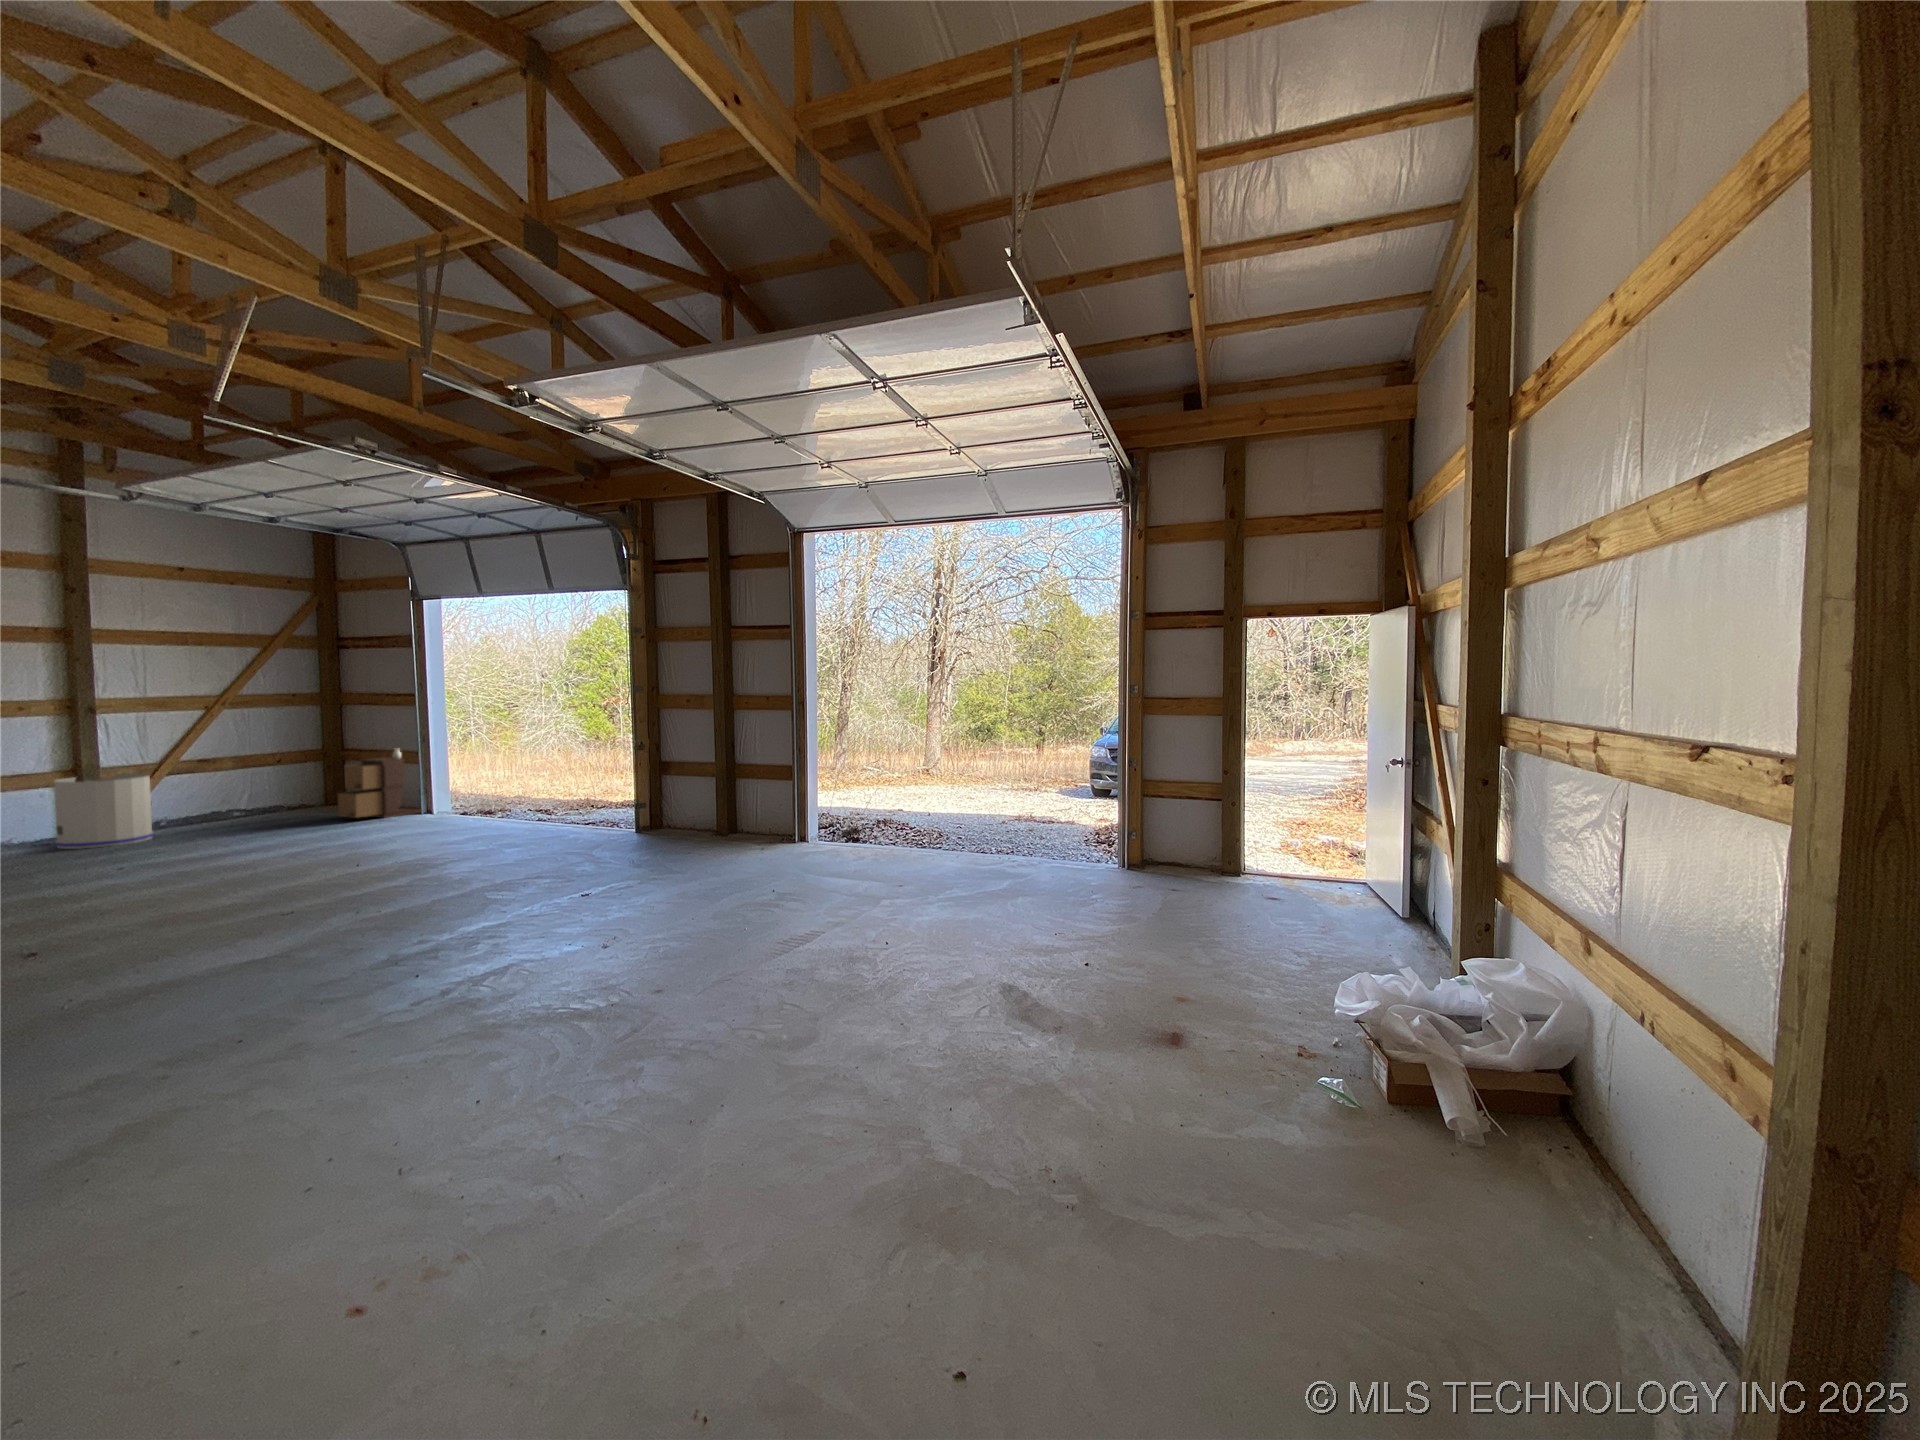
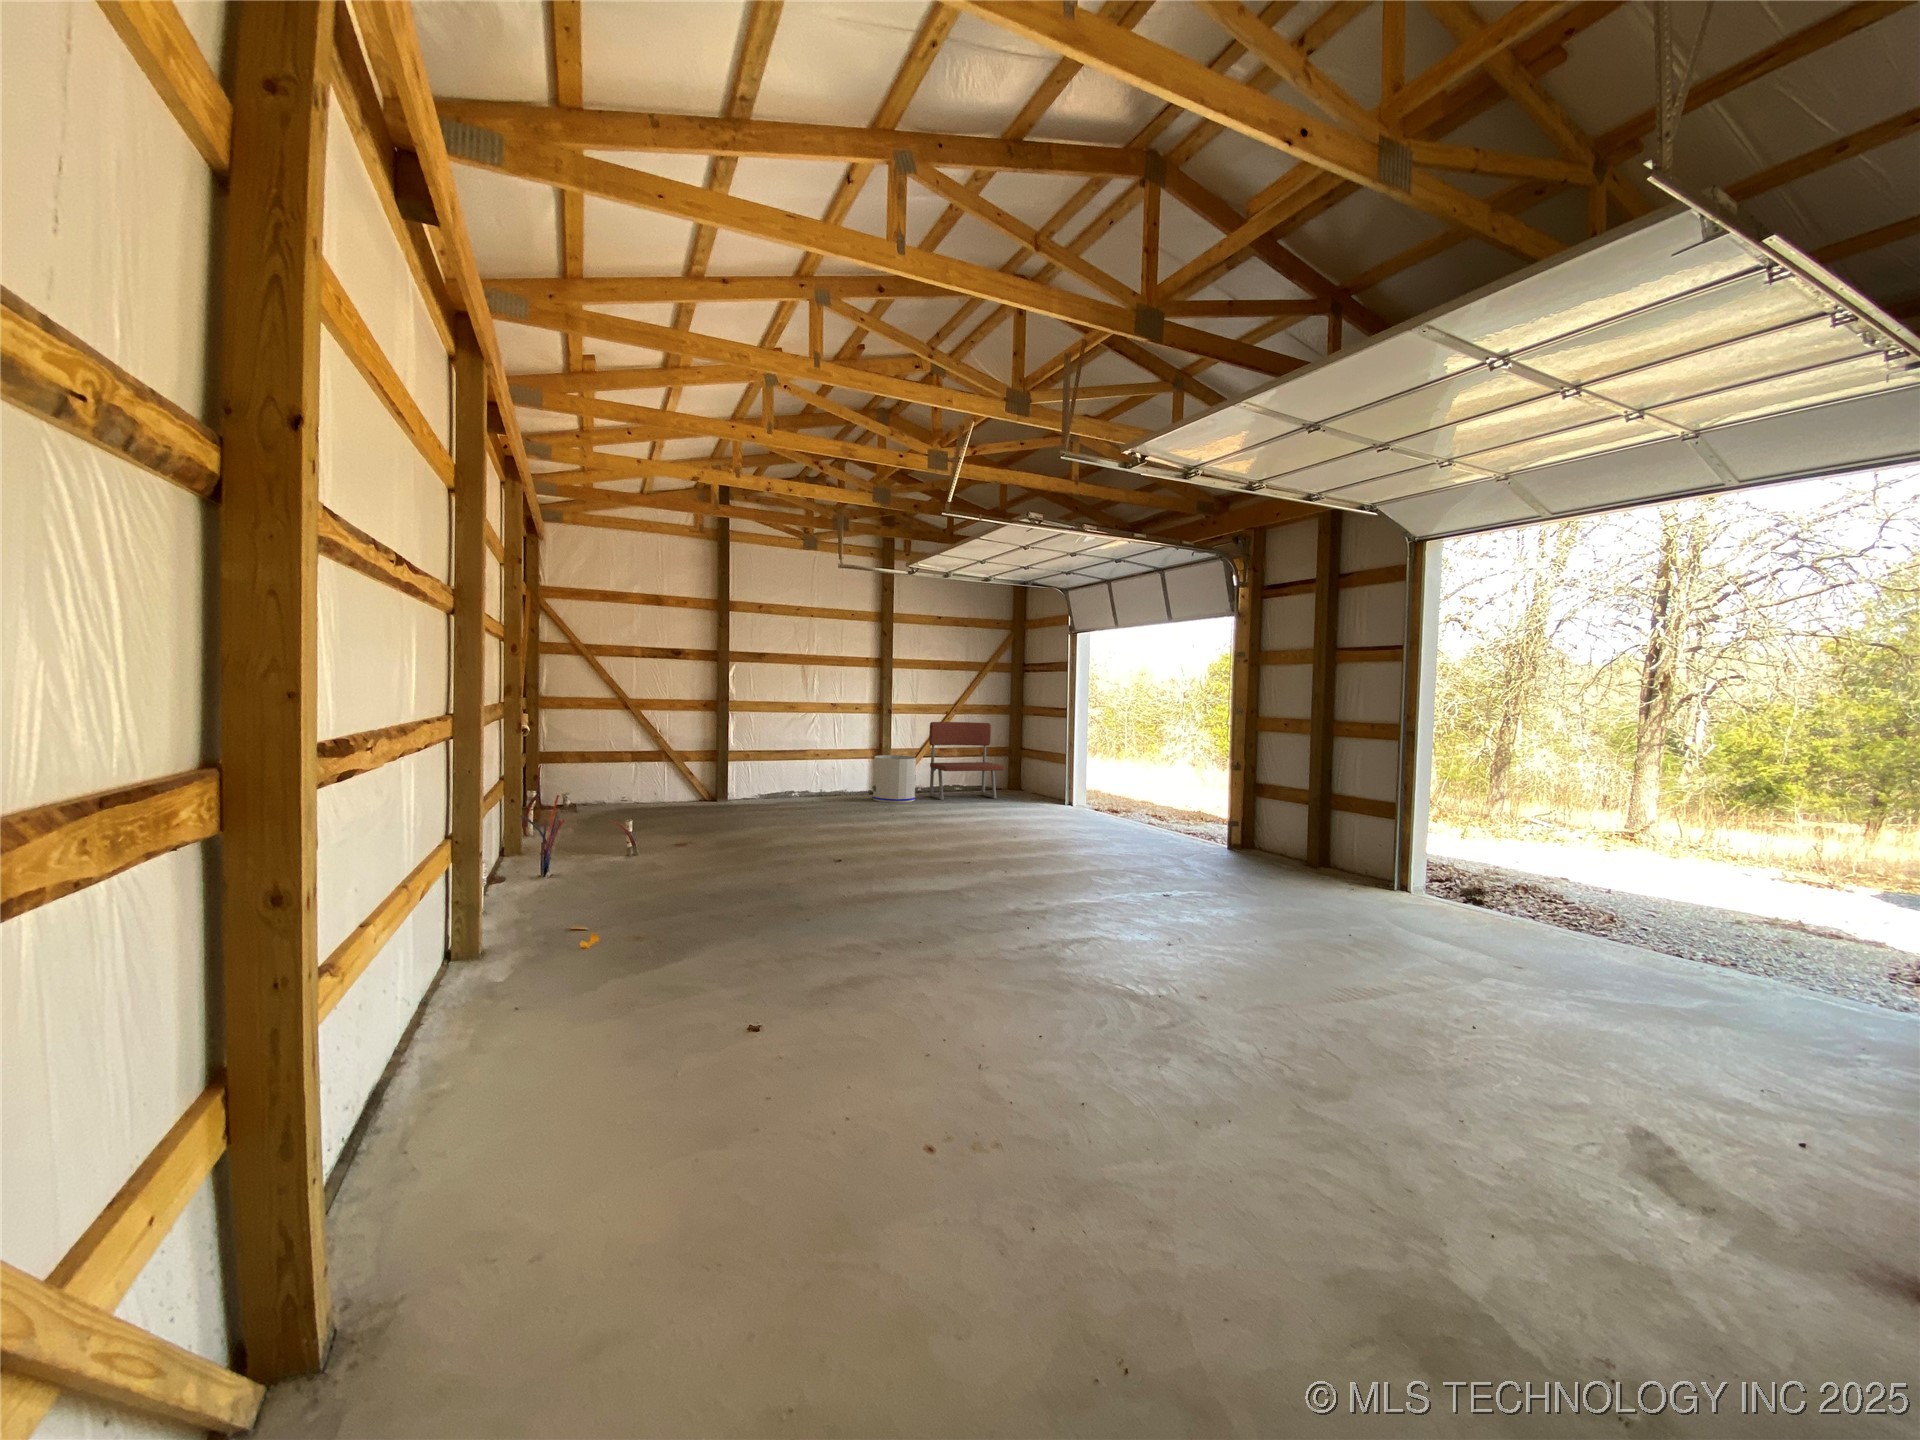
bench: none [174,718,321,831] -> present [929,722,1005,800]
storage cabinet: present [338,749,422,818] -> none [1012,752,1067,807]

